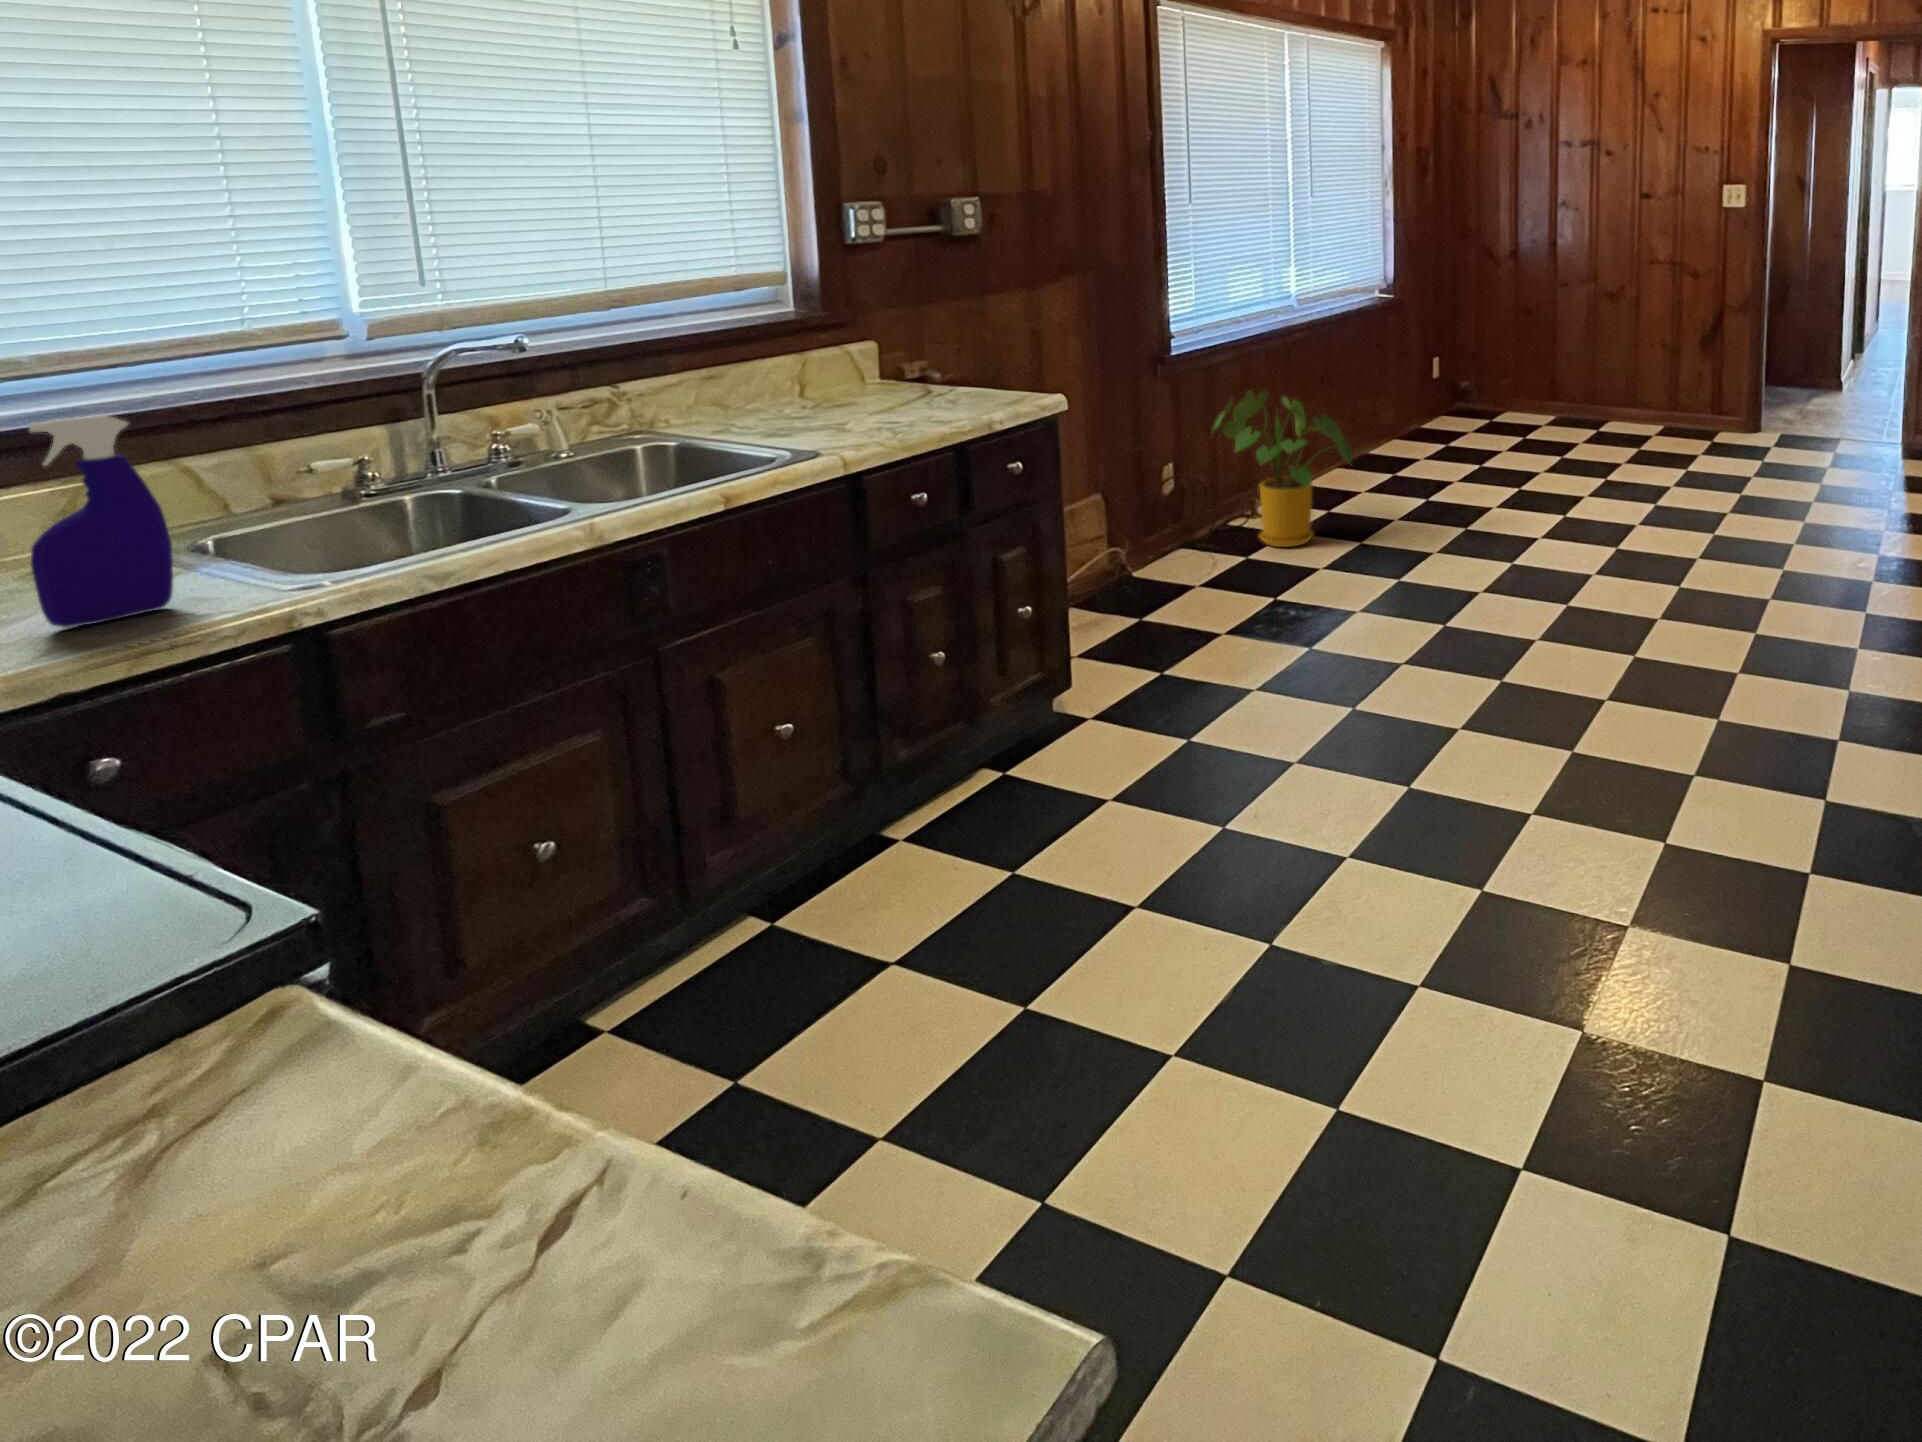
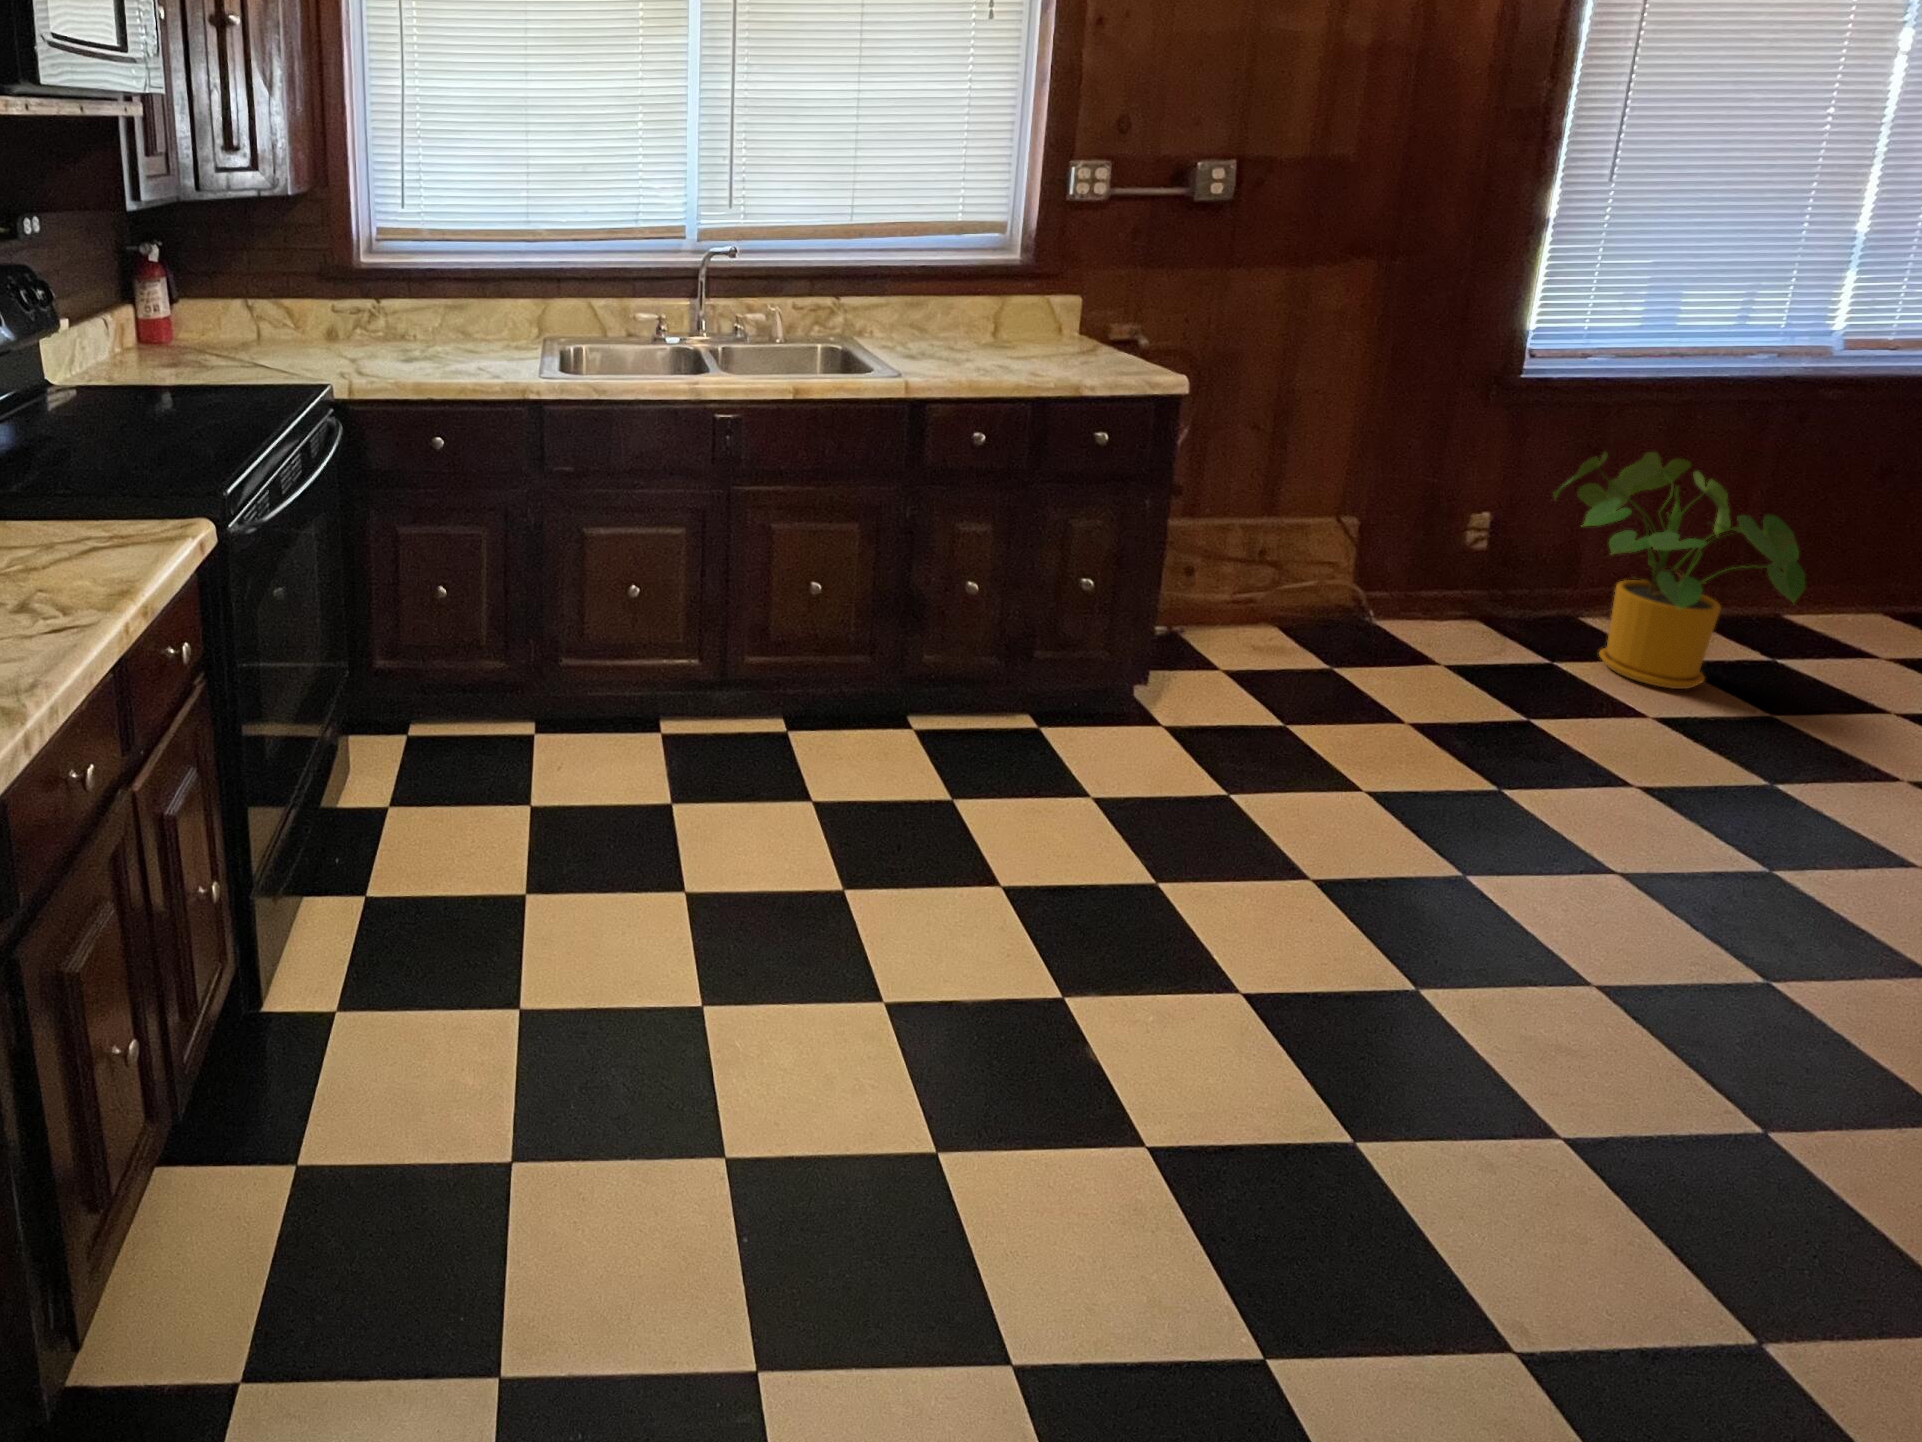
spray bottle: present [29,415,173,628] -> none [462,258,512,375]

